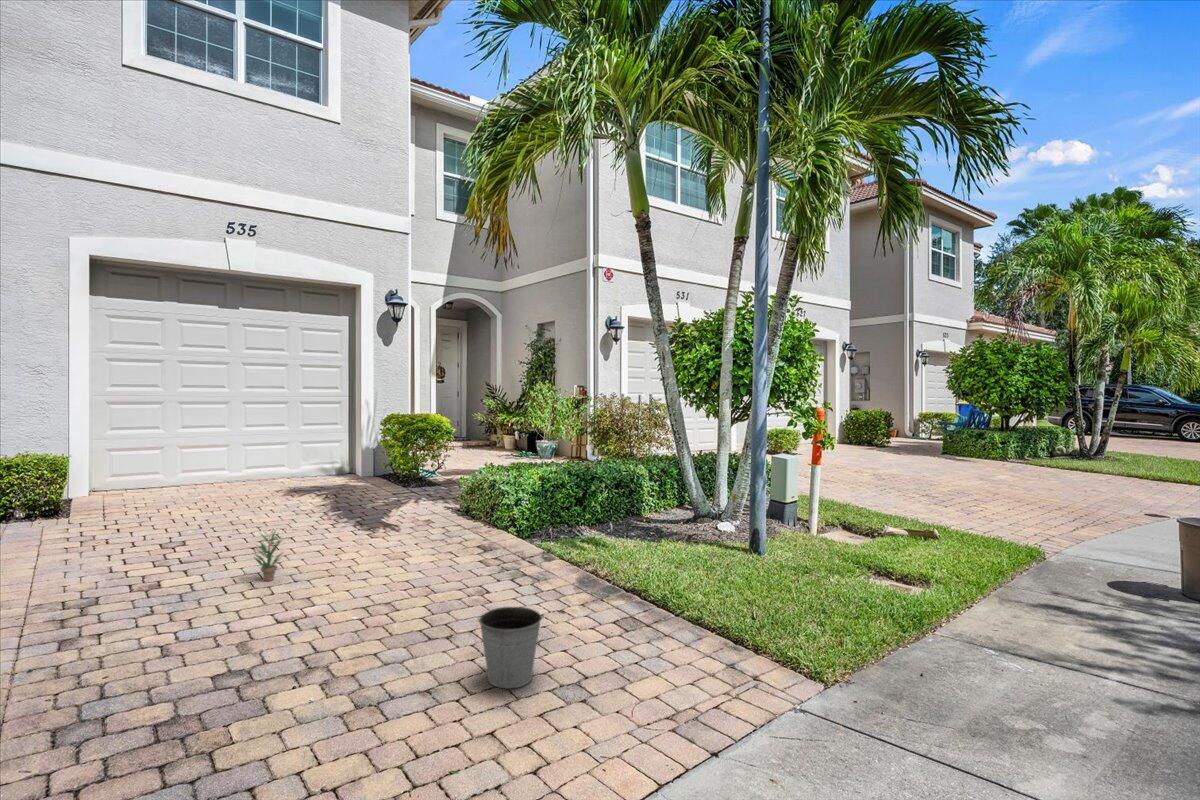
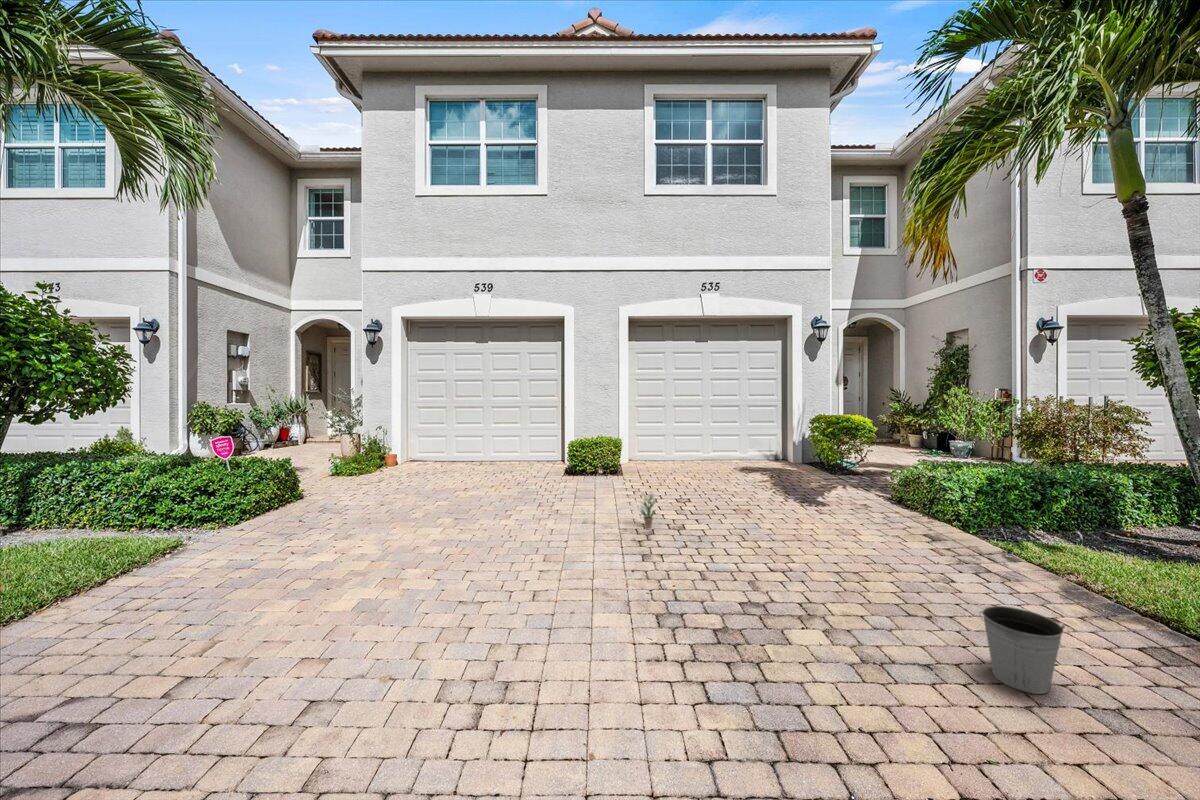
potted plant: present [254,531,281,581] -> present [641,495,656,528]

